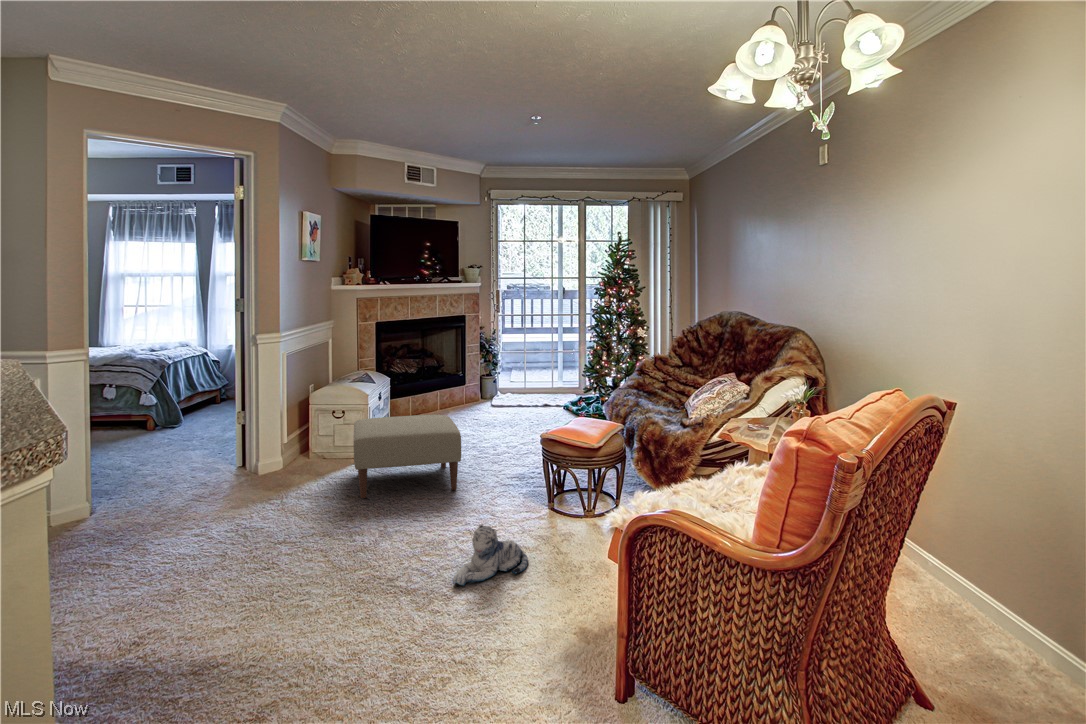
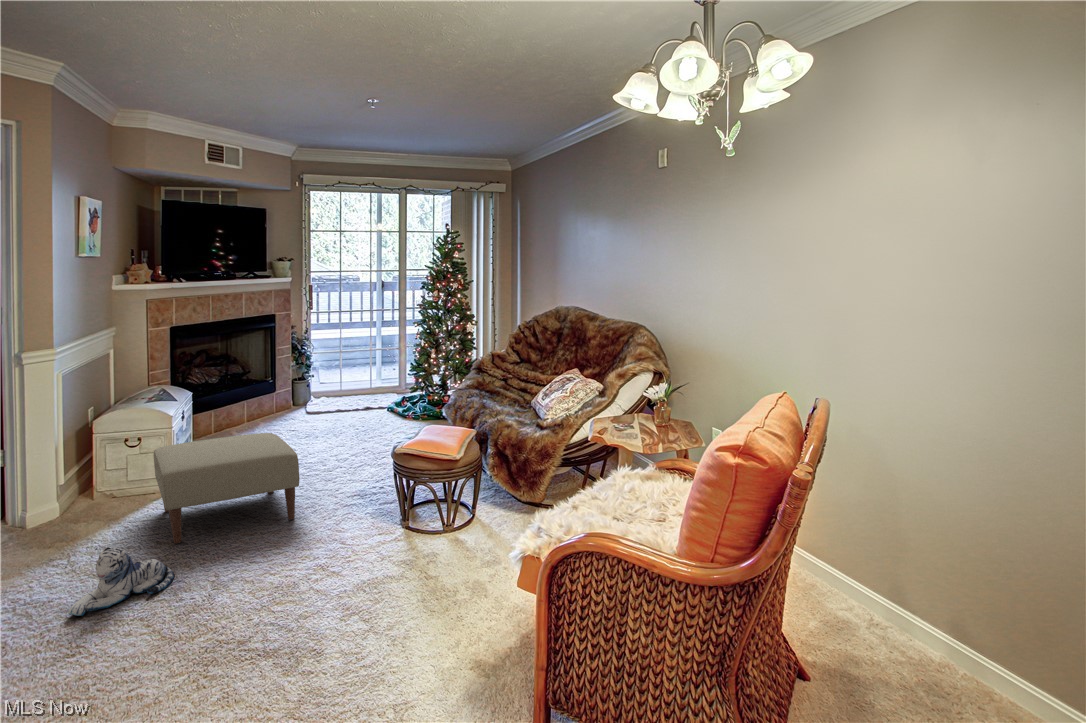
plush toy: present [453,525,528,585] -> present [68,547,174,616]

